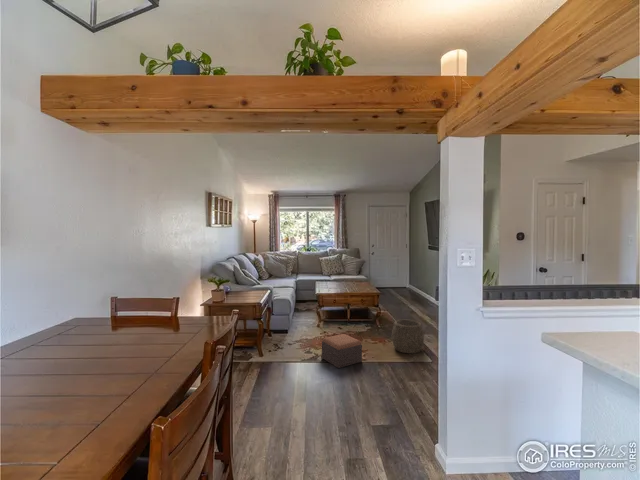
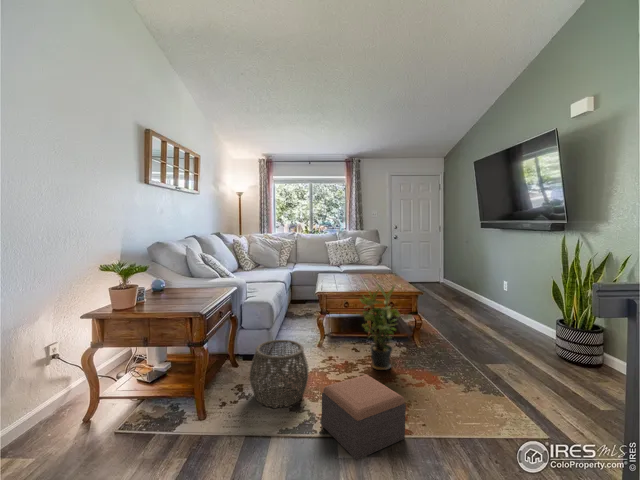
potted plant: none [341,287,366,337] -> present [360,284,400,370]
woven basket: present [392,319,424,353] -> present [250,340,309,408]

